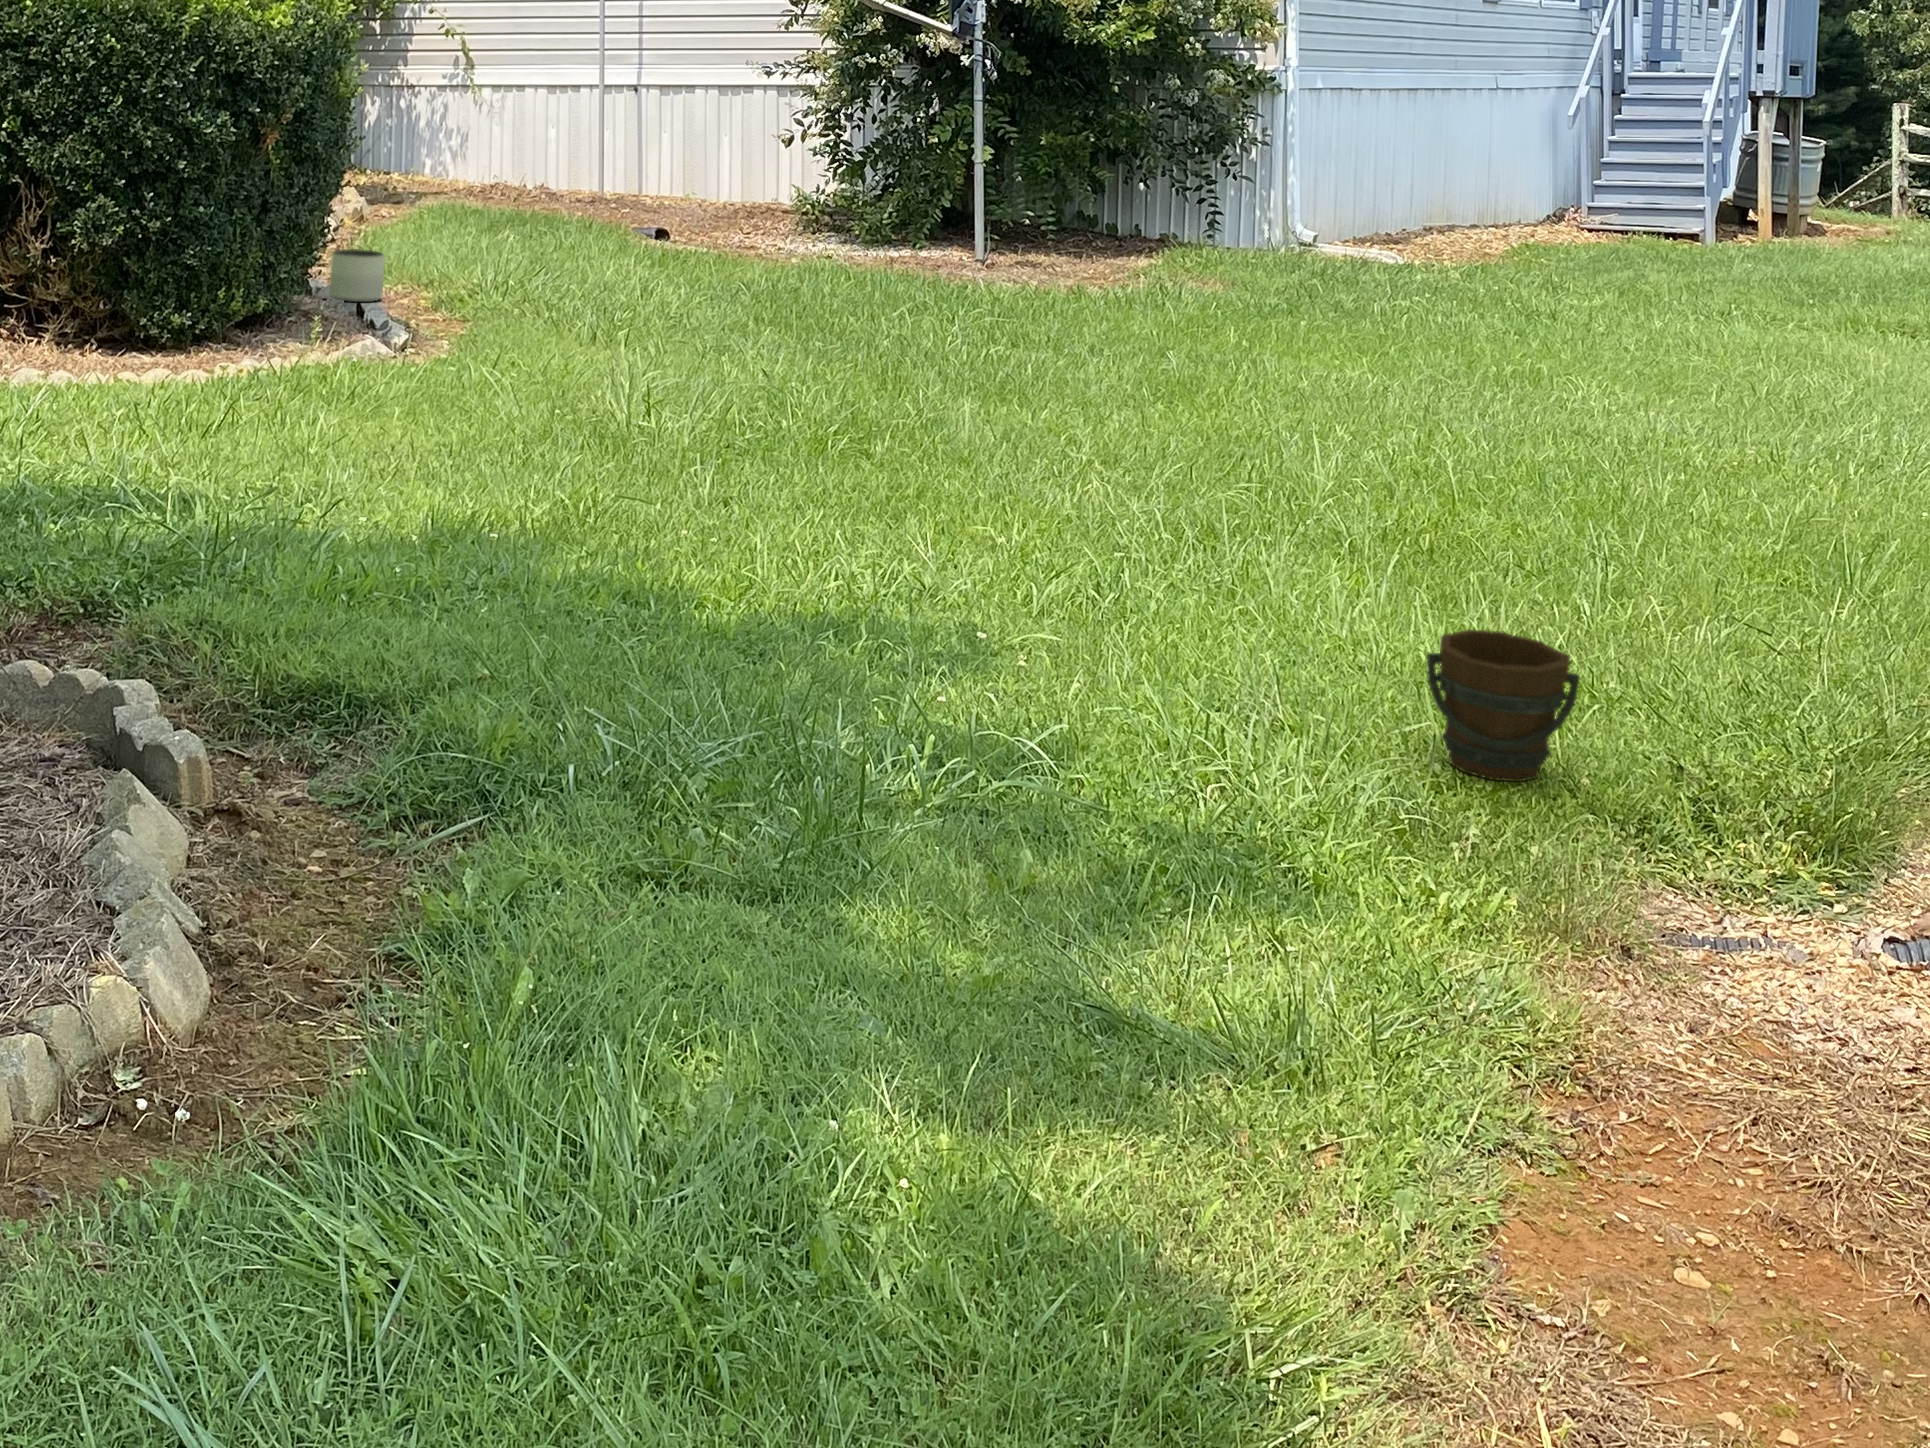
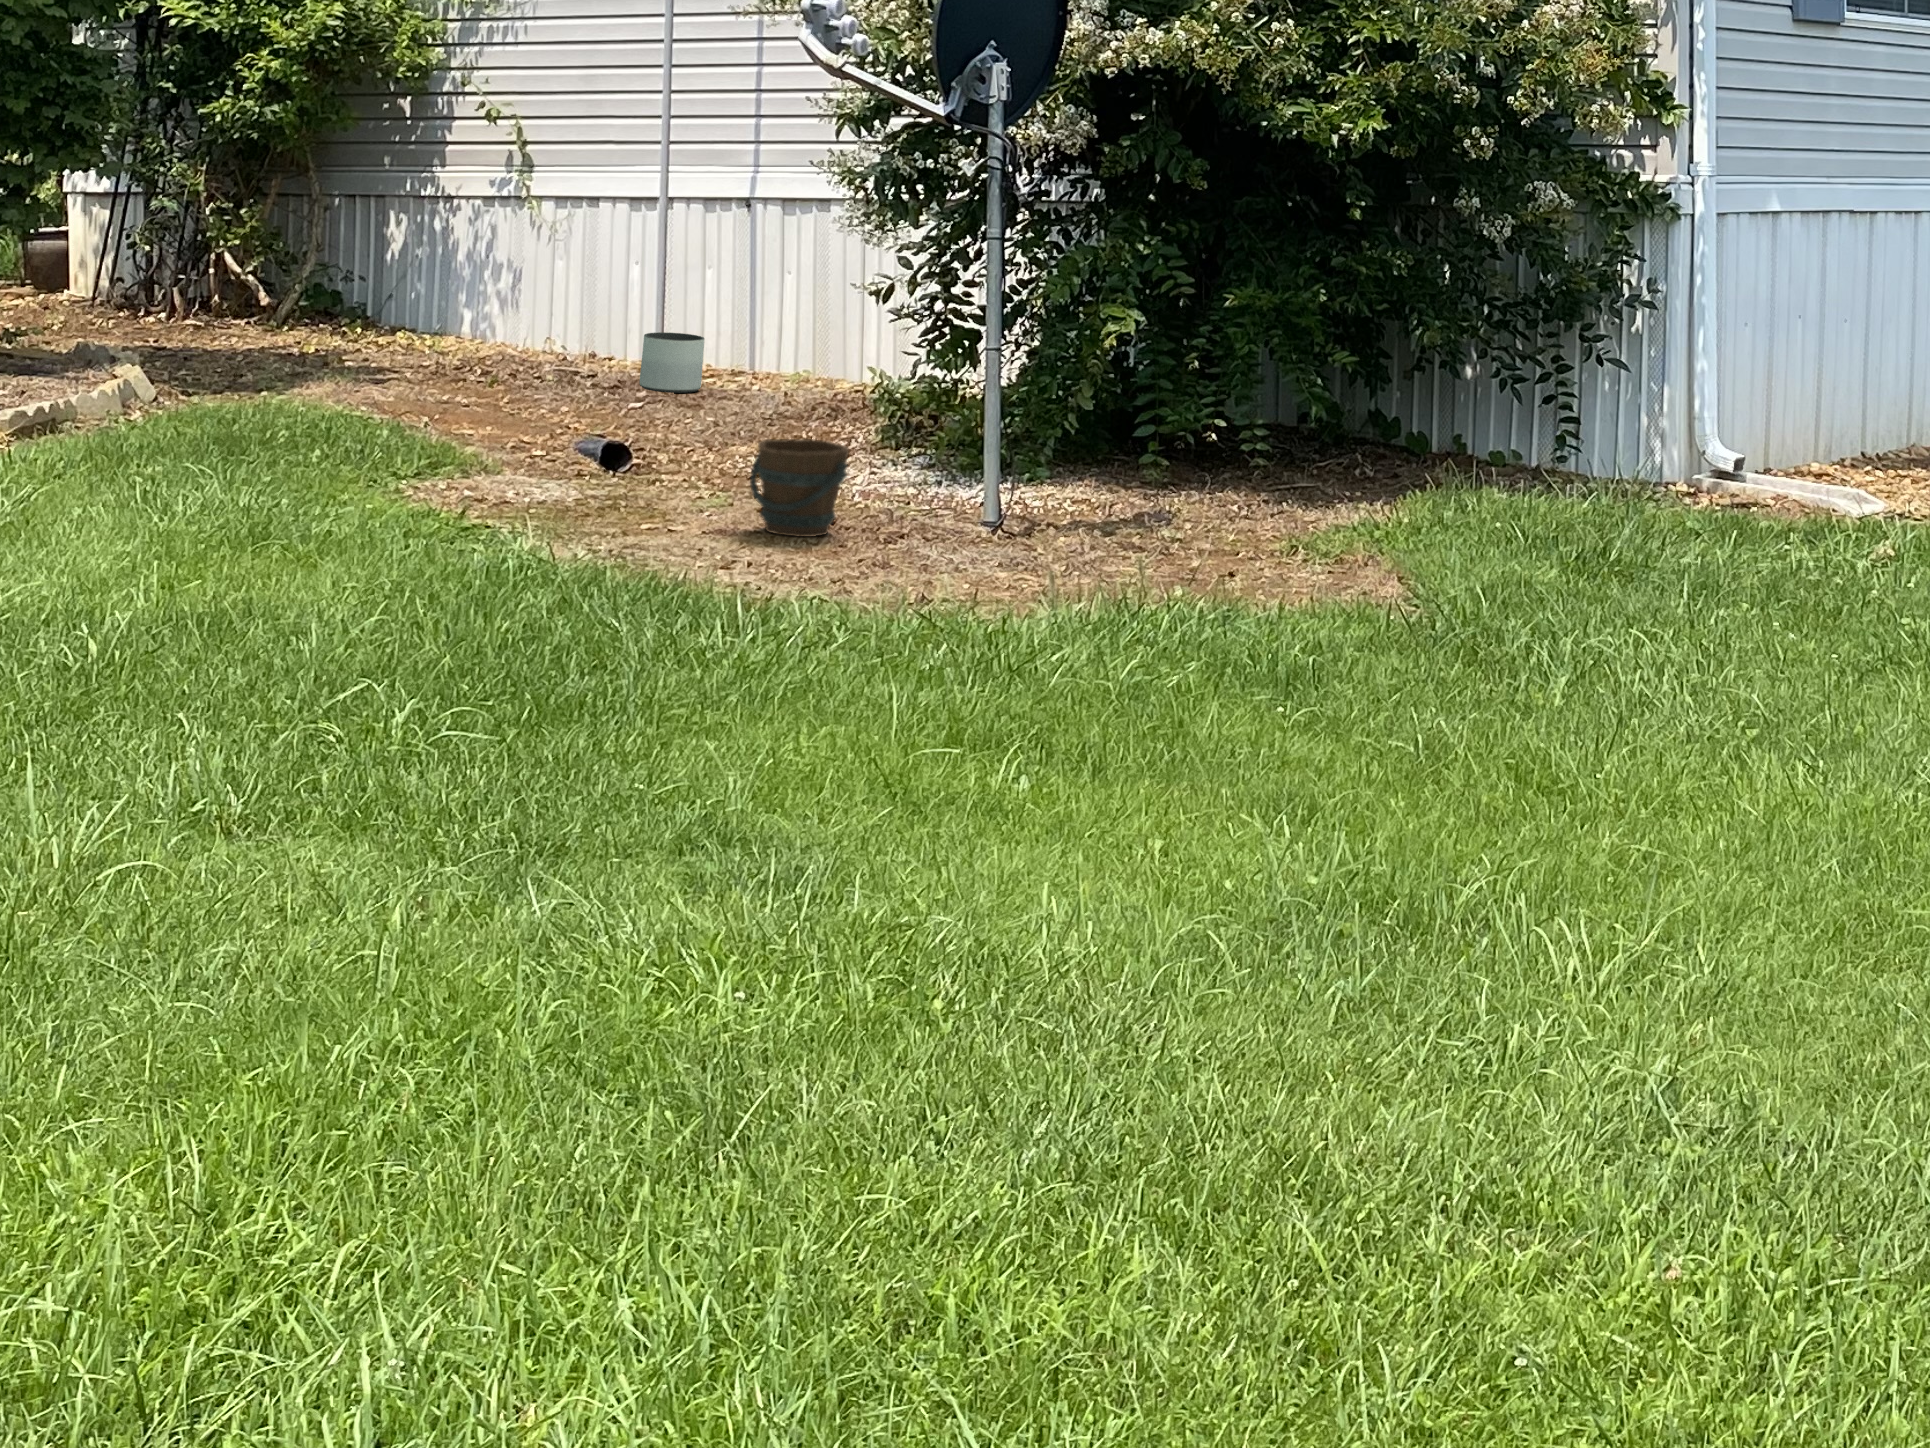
bucket: present [1427,629,1580,782] -> present [750,439,849,537]

